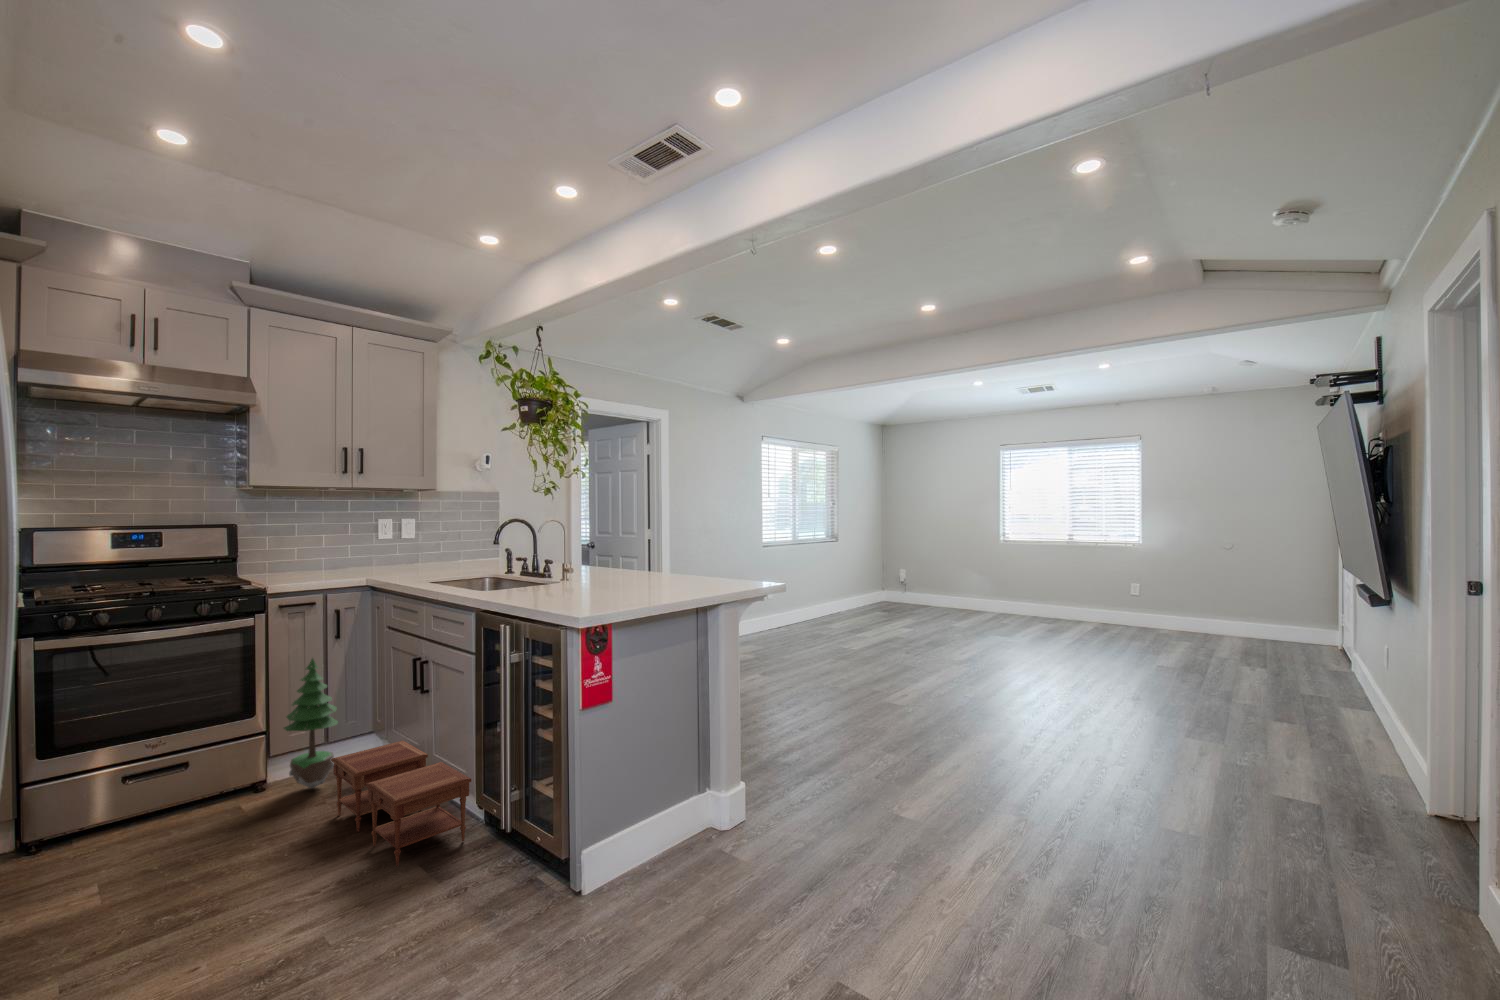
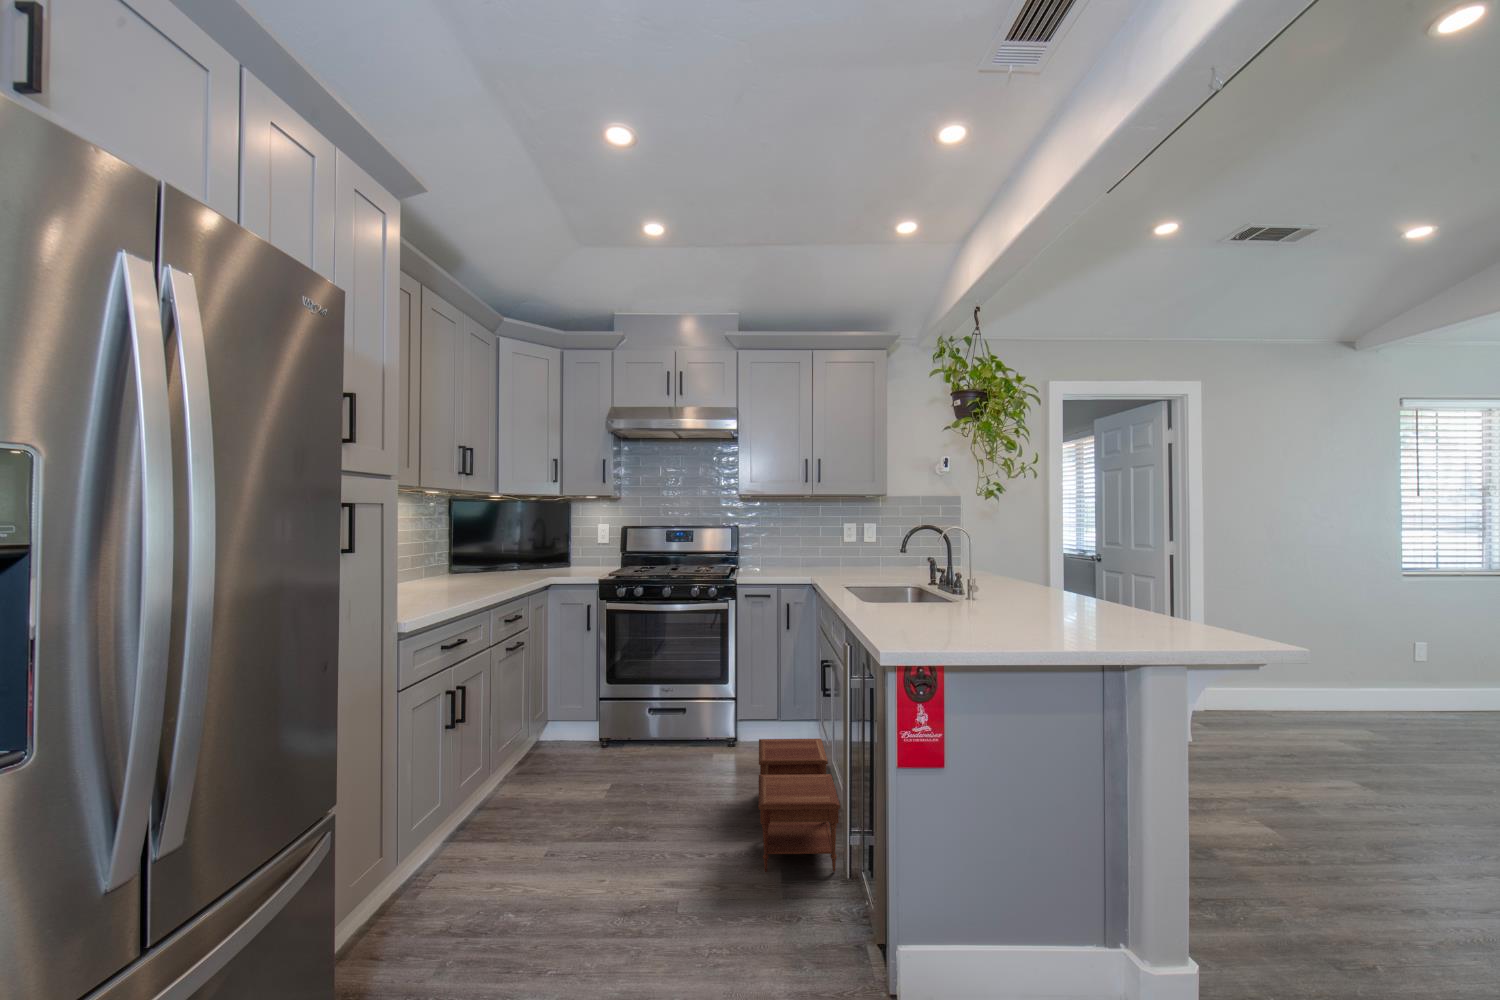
potted tree: present [284,658,338,789] -> none [743,643,785,760]

